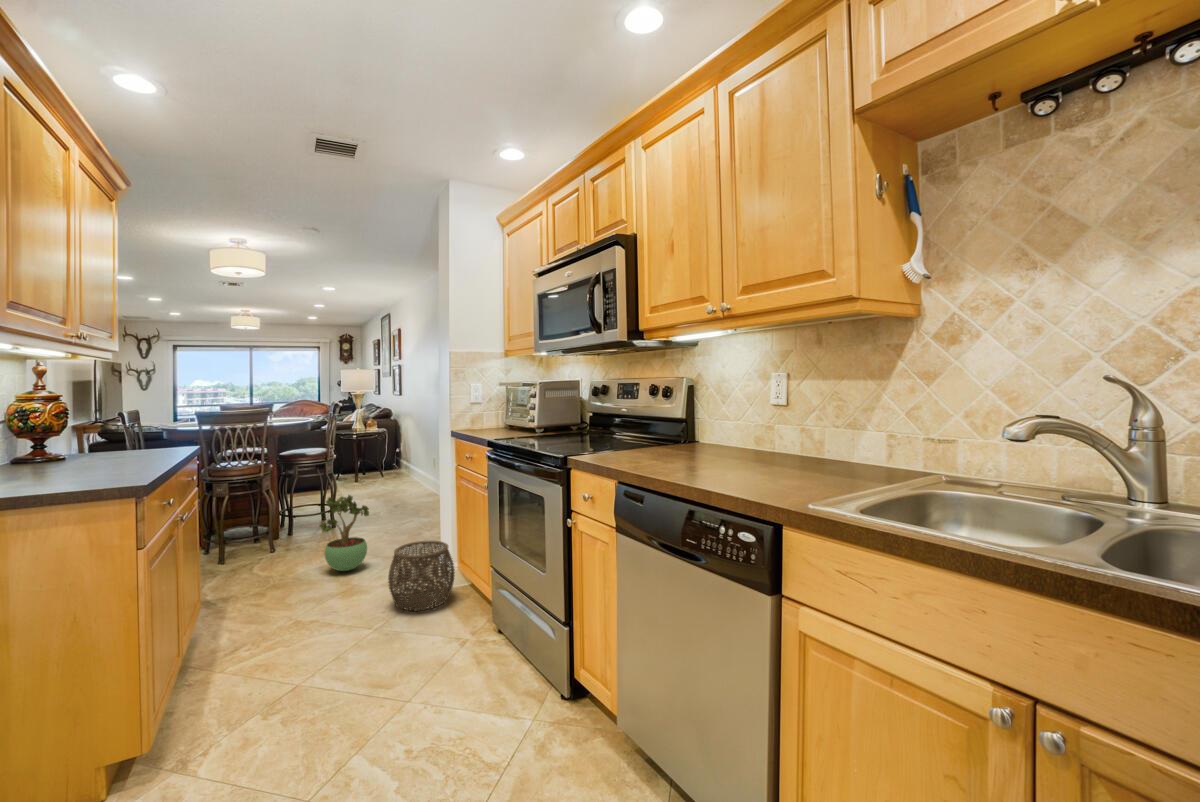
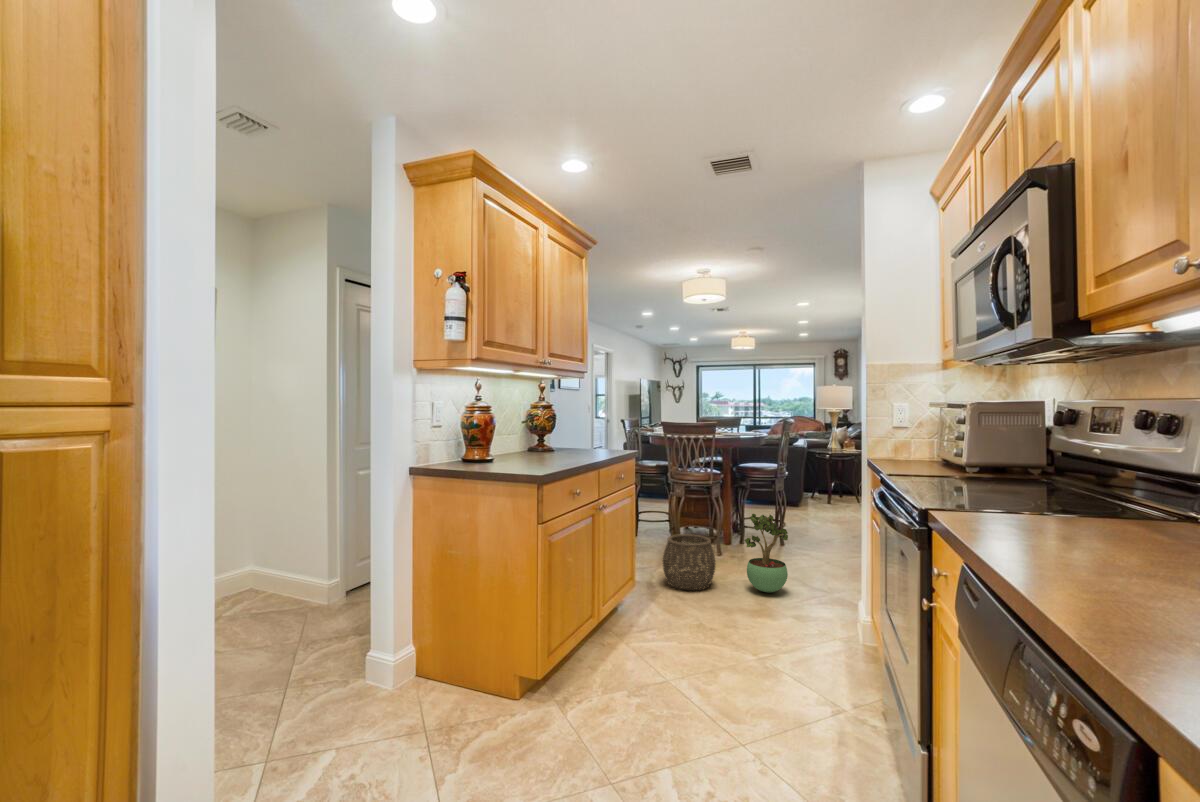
woven basket: present [388,541,455,611] -> present [663,534,716,591]

